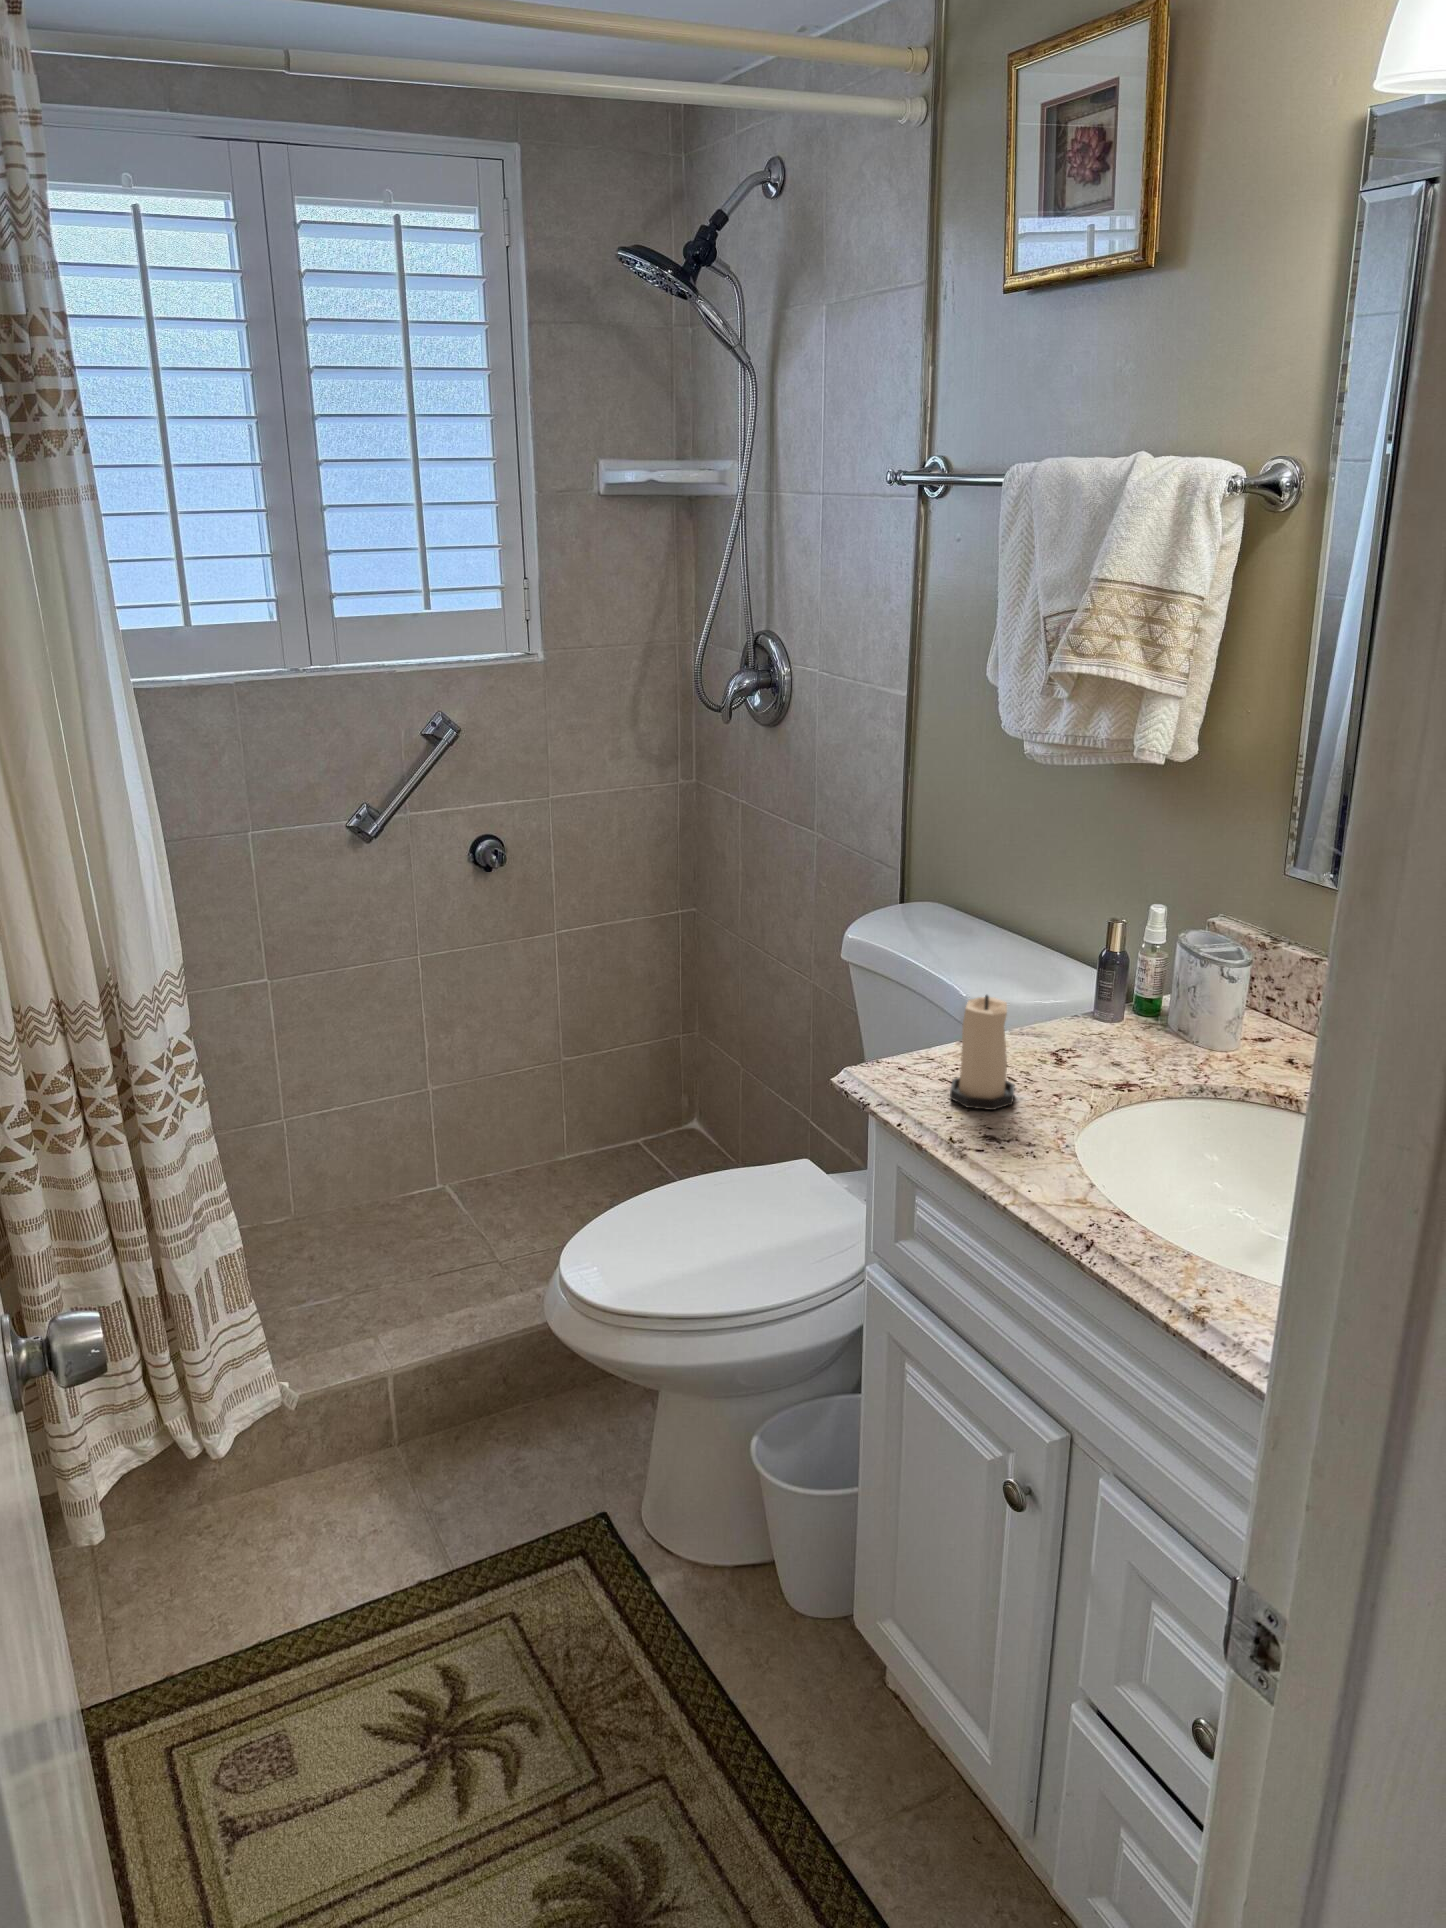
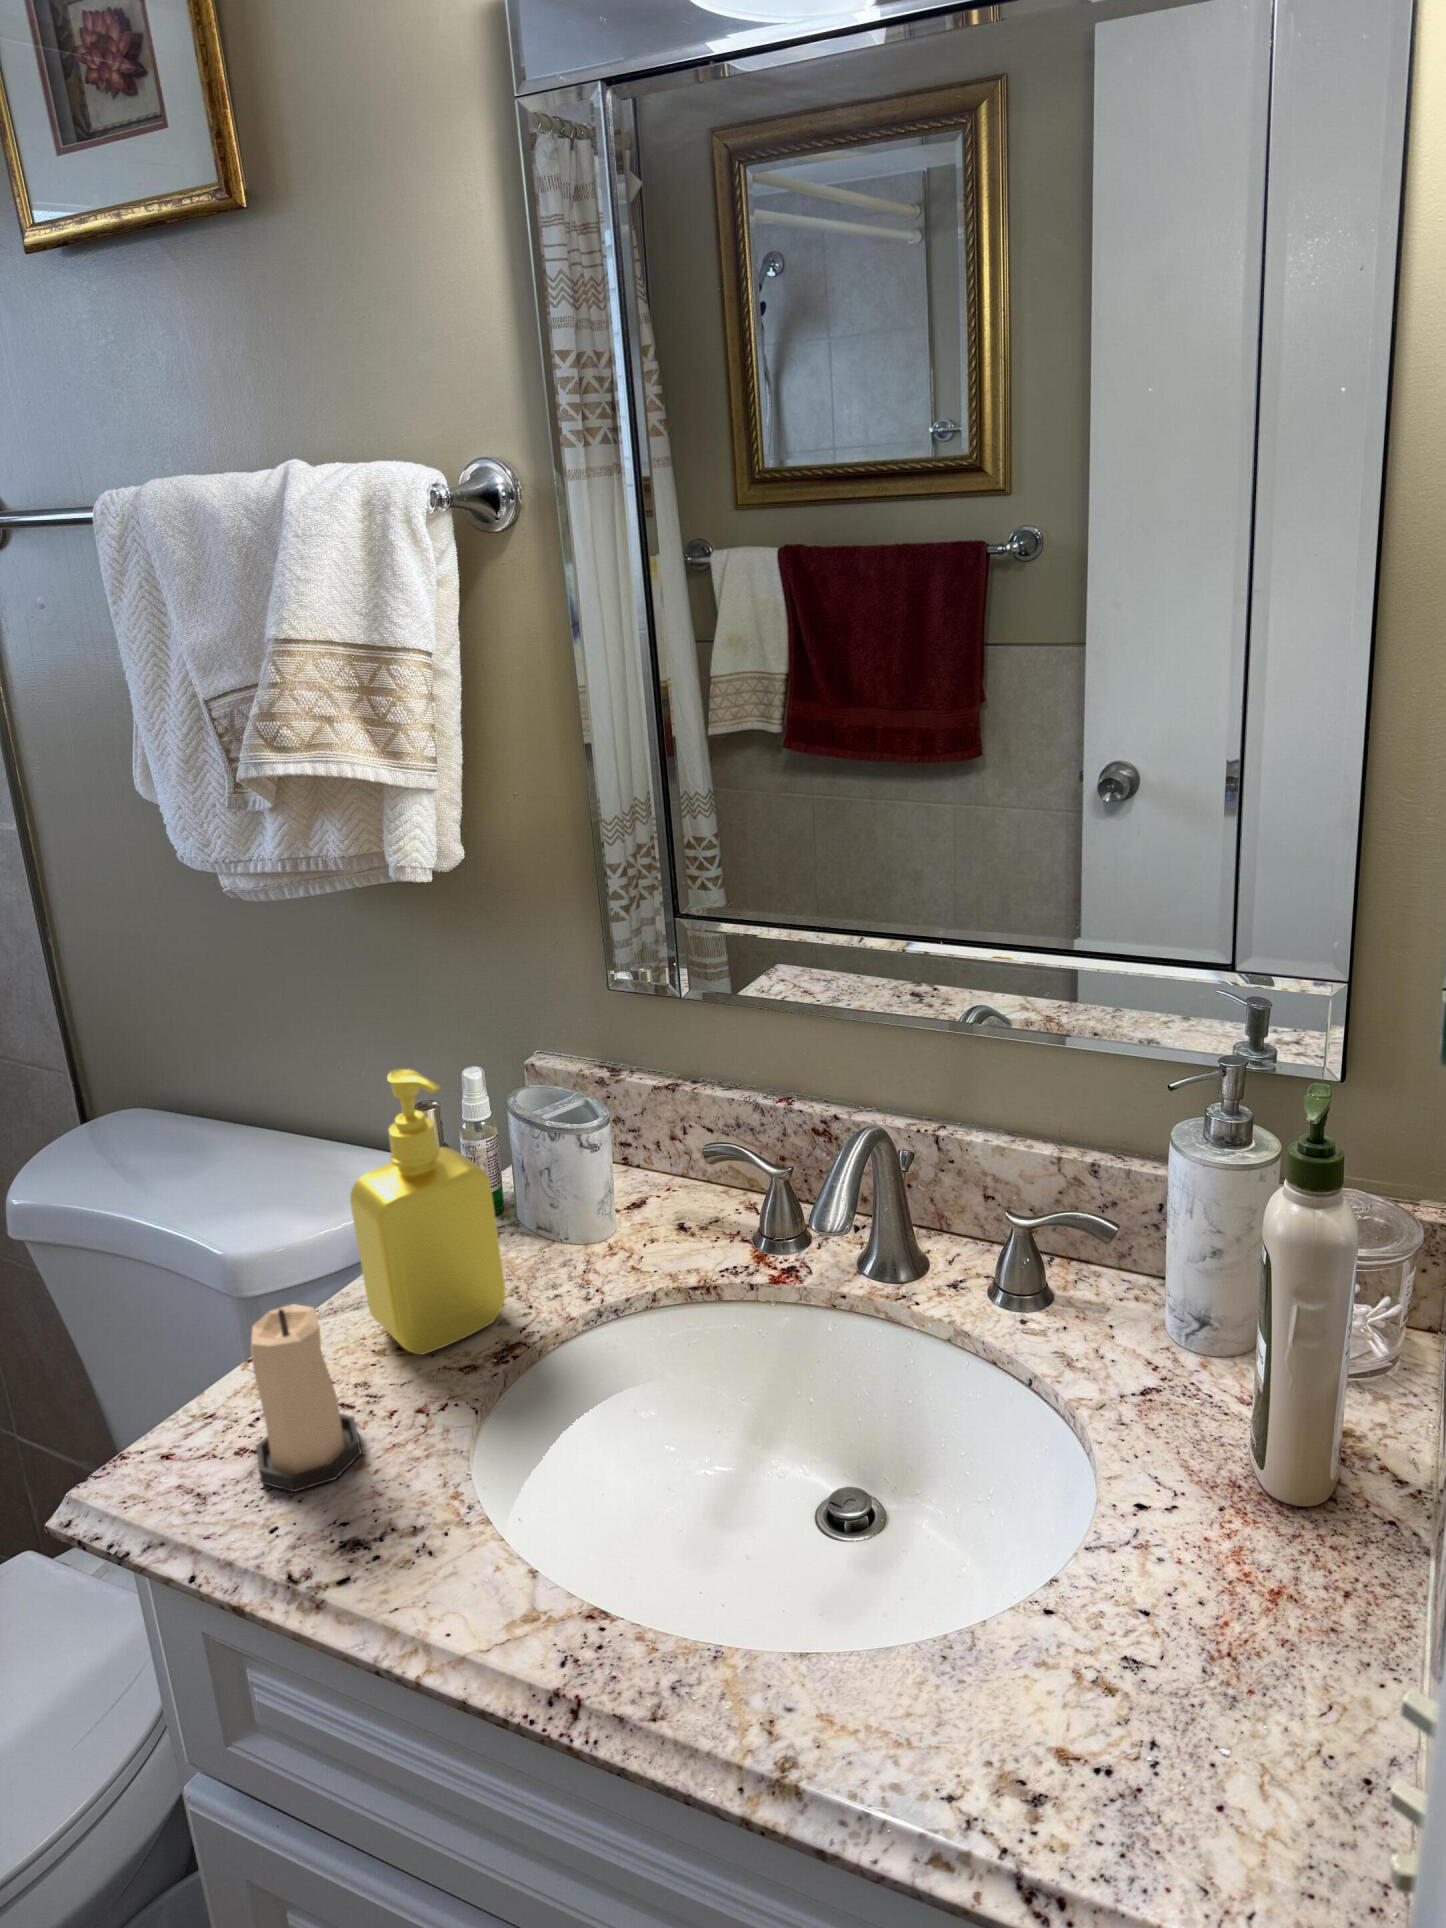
soap dispenser: none [1044,877,1145,1072] -> present [350,1069,505,1355]

